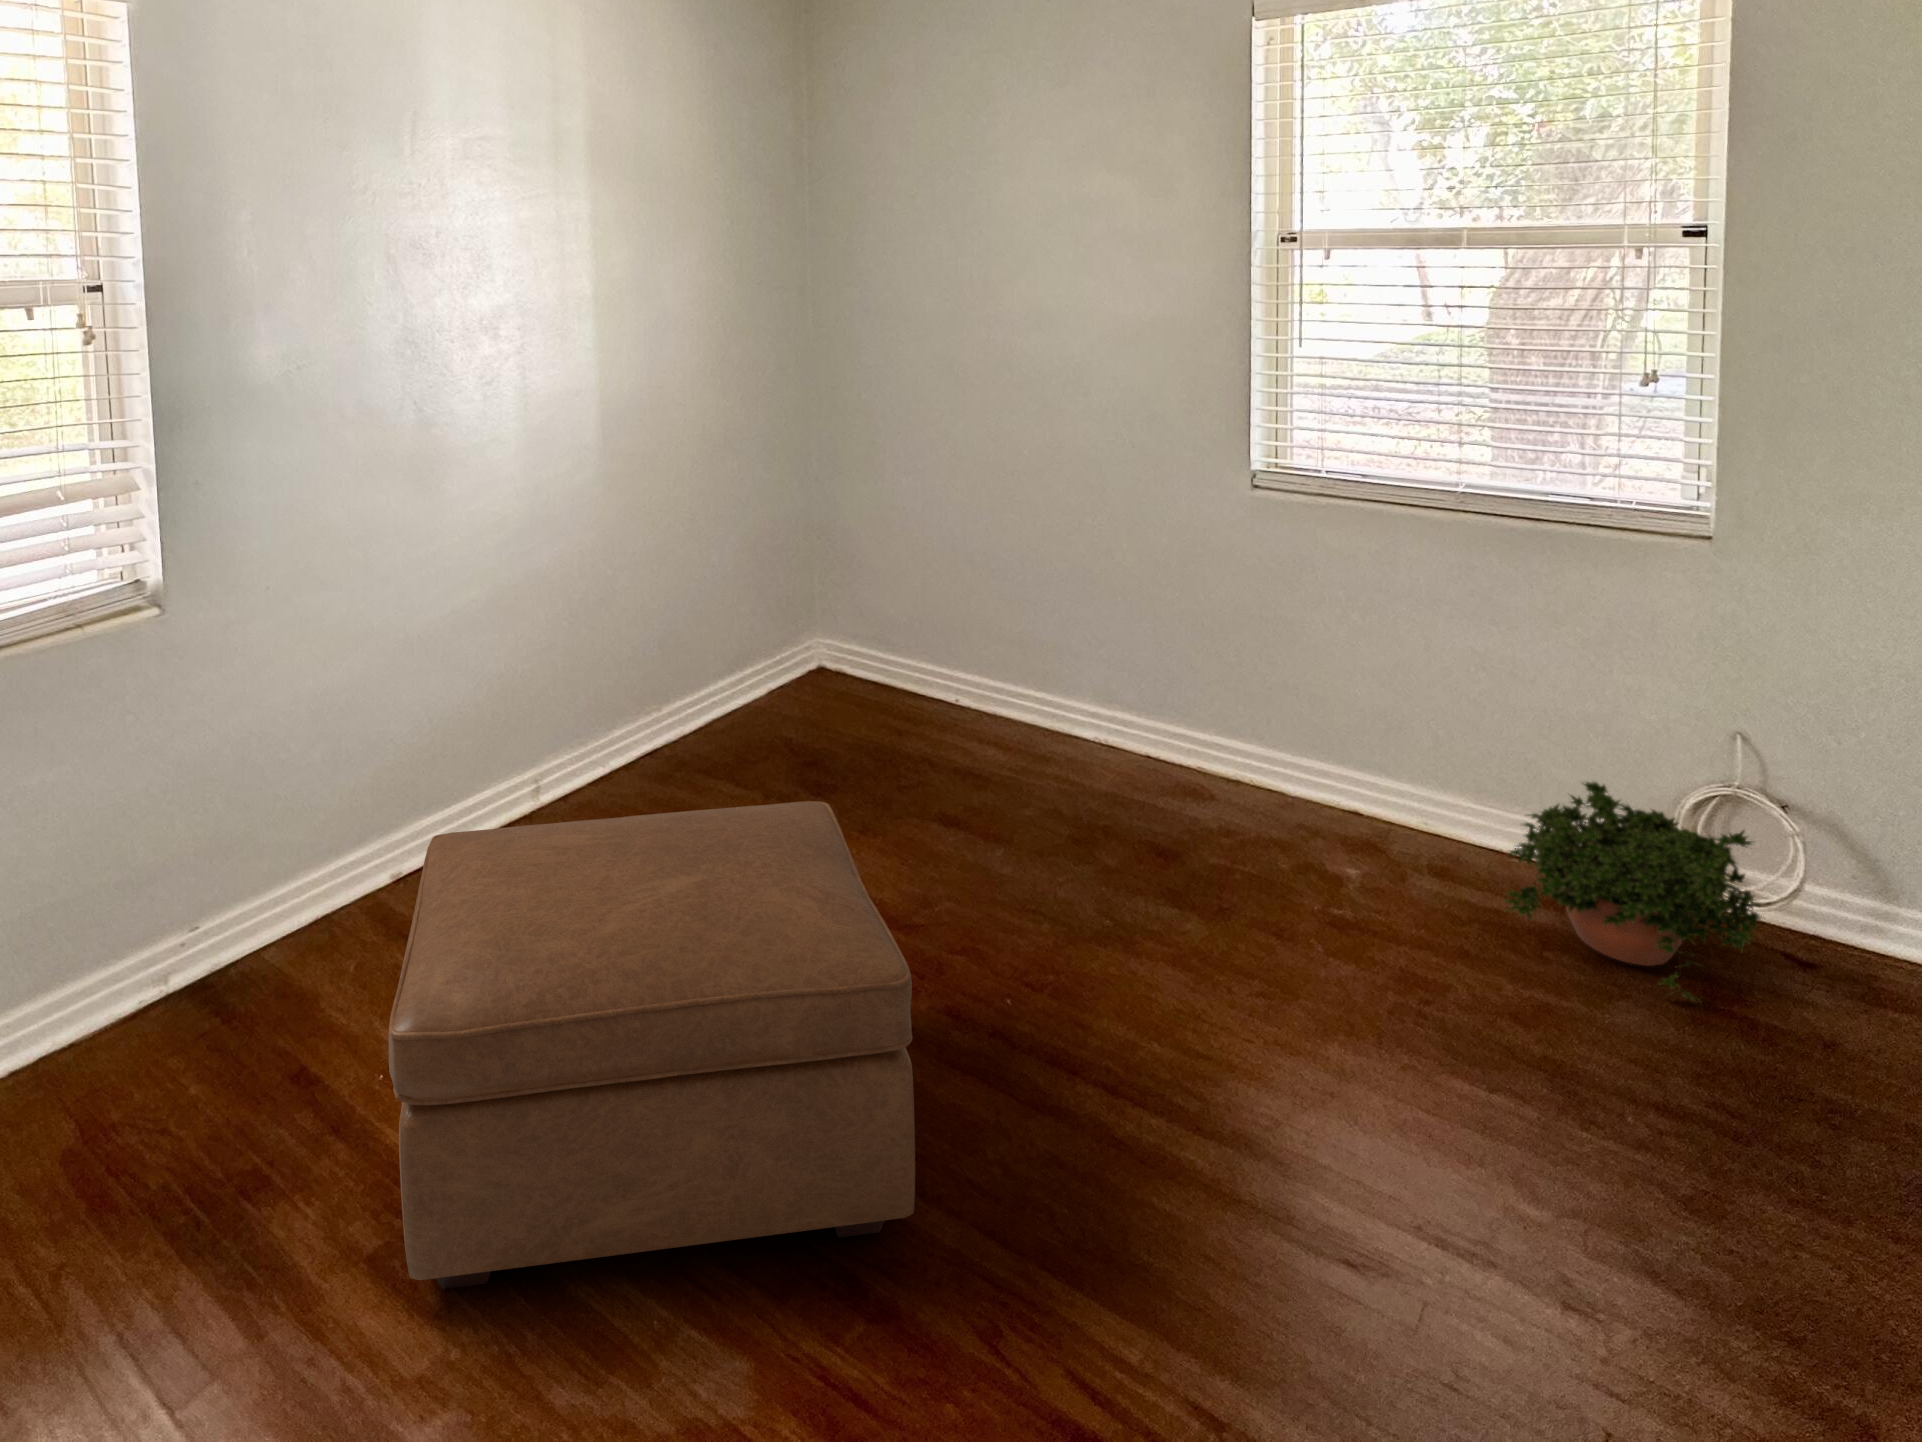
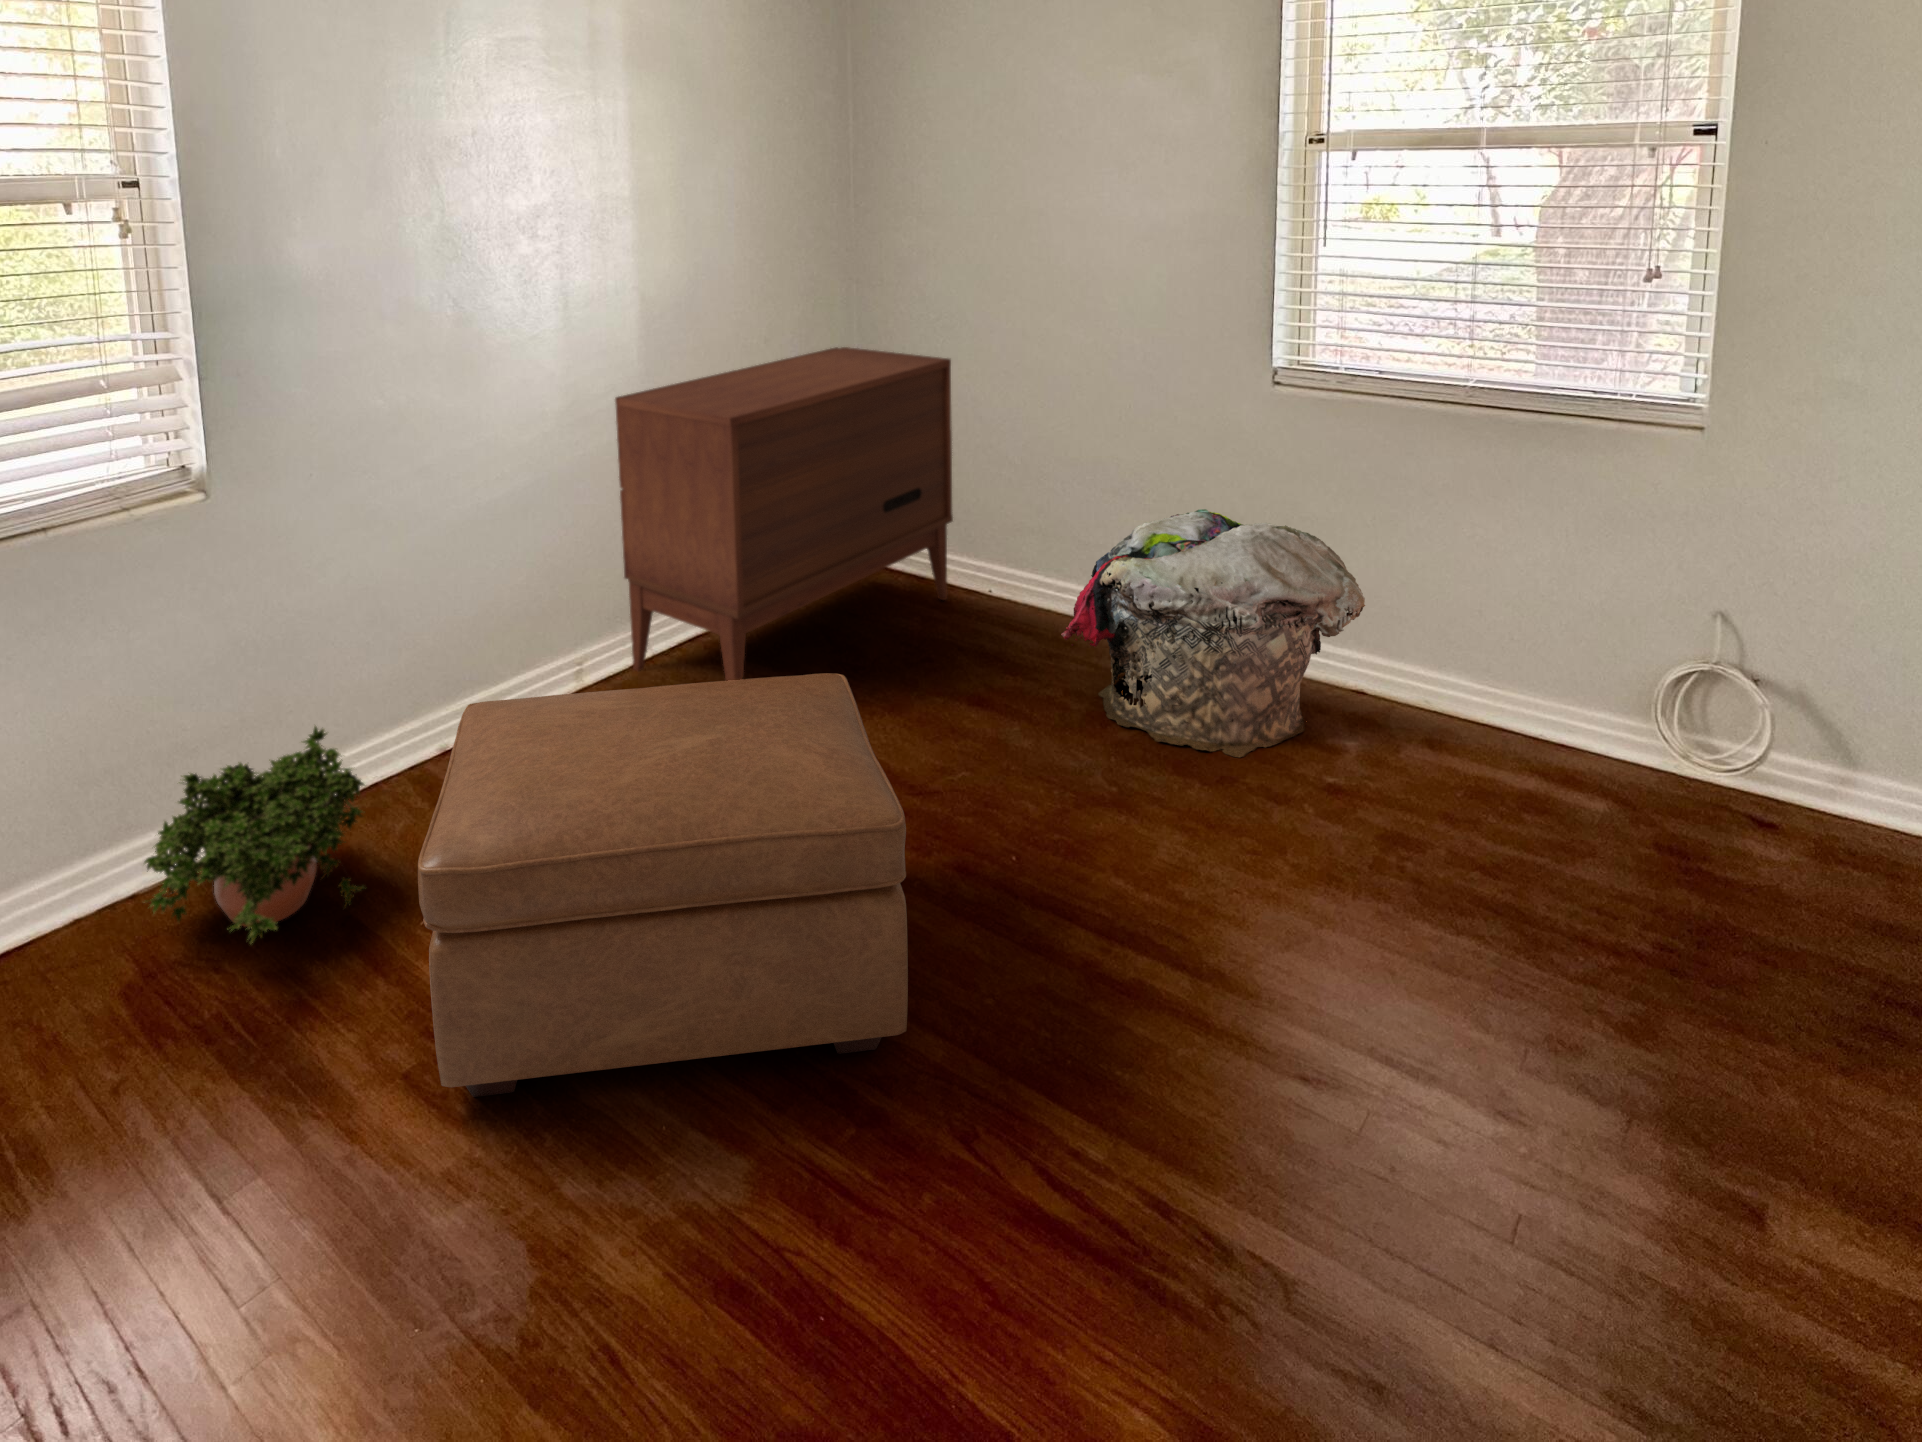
dresser: none [576,443,917,832] -> present [615,347,953,680]
laundry basket: none [1040,617,1361,886] -> present [1061,509,1365,758]
potted plant: present [1505,782,1762,1002] -> present [144,726,364,942]

